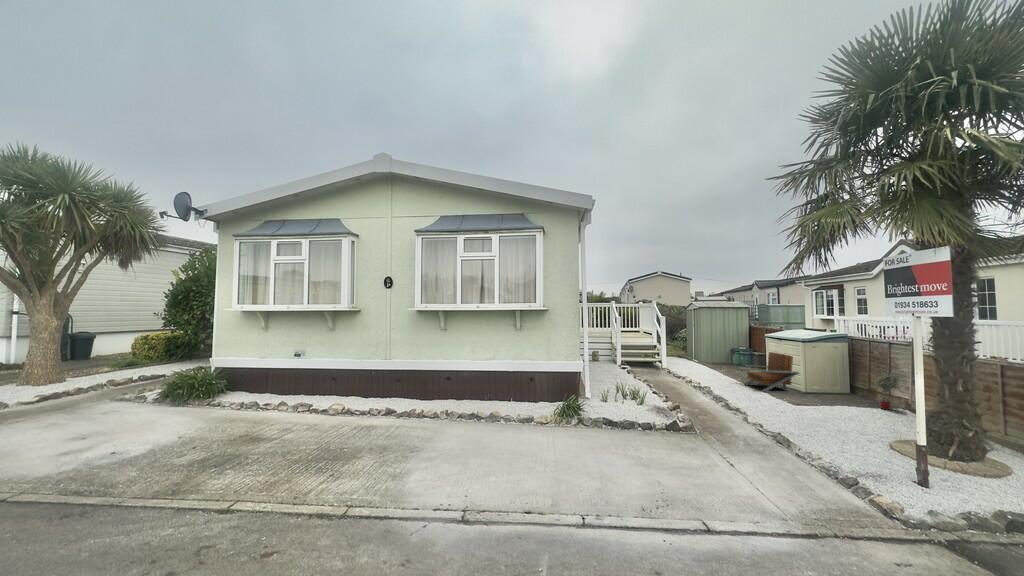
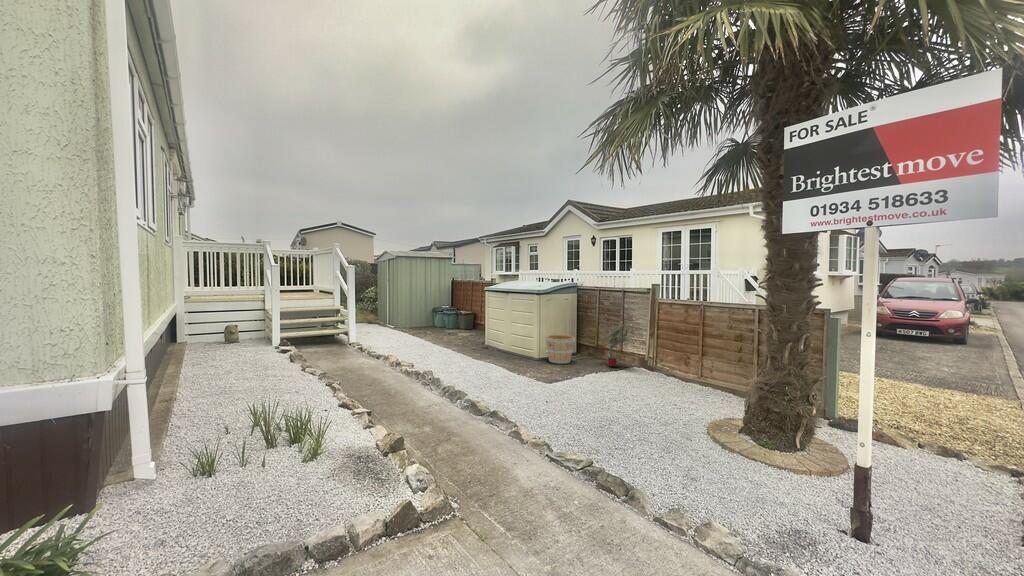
lounge chair: present [745,352,799,393] -> none [463,310,527,364]
wooden bucket: none [816,376,847,401] -> present [545,335,575,364]

